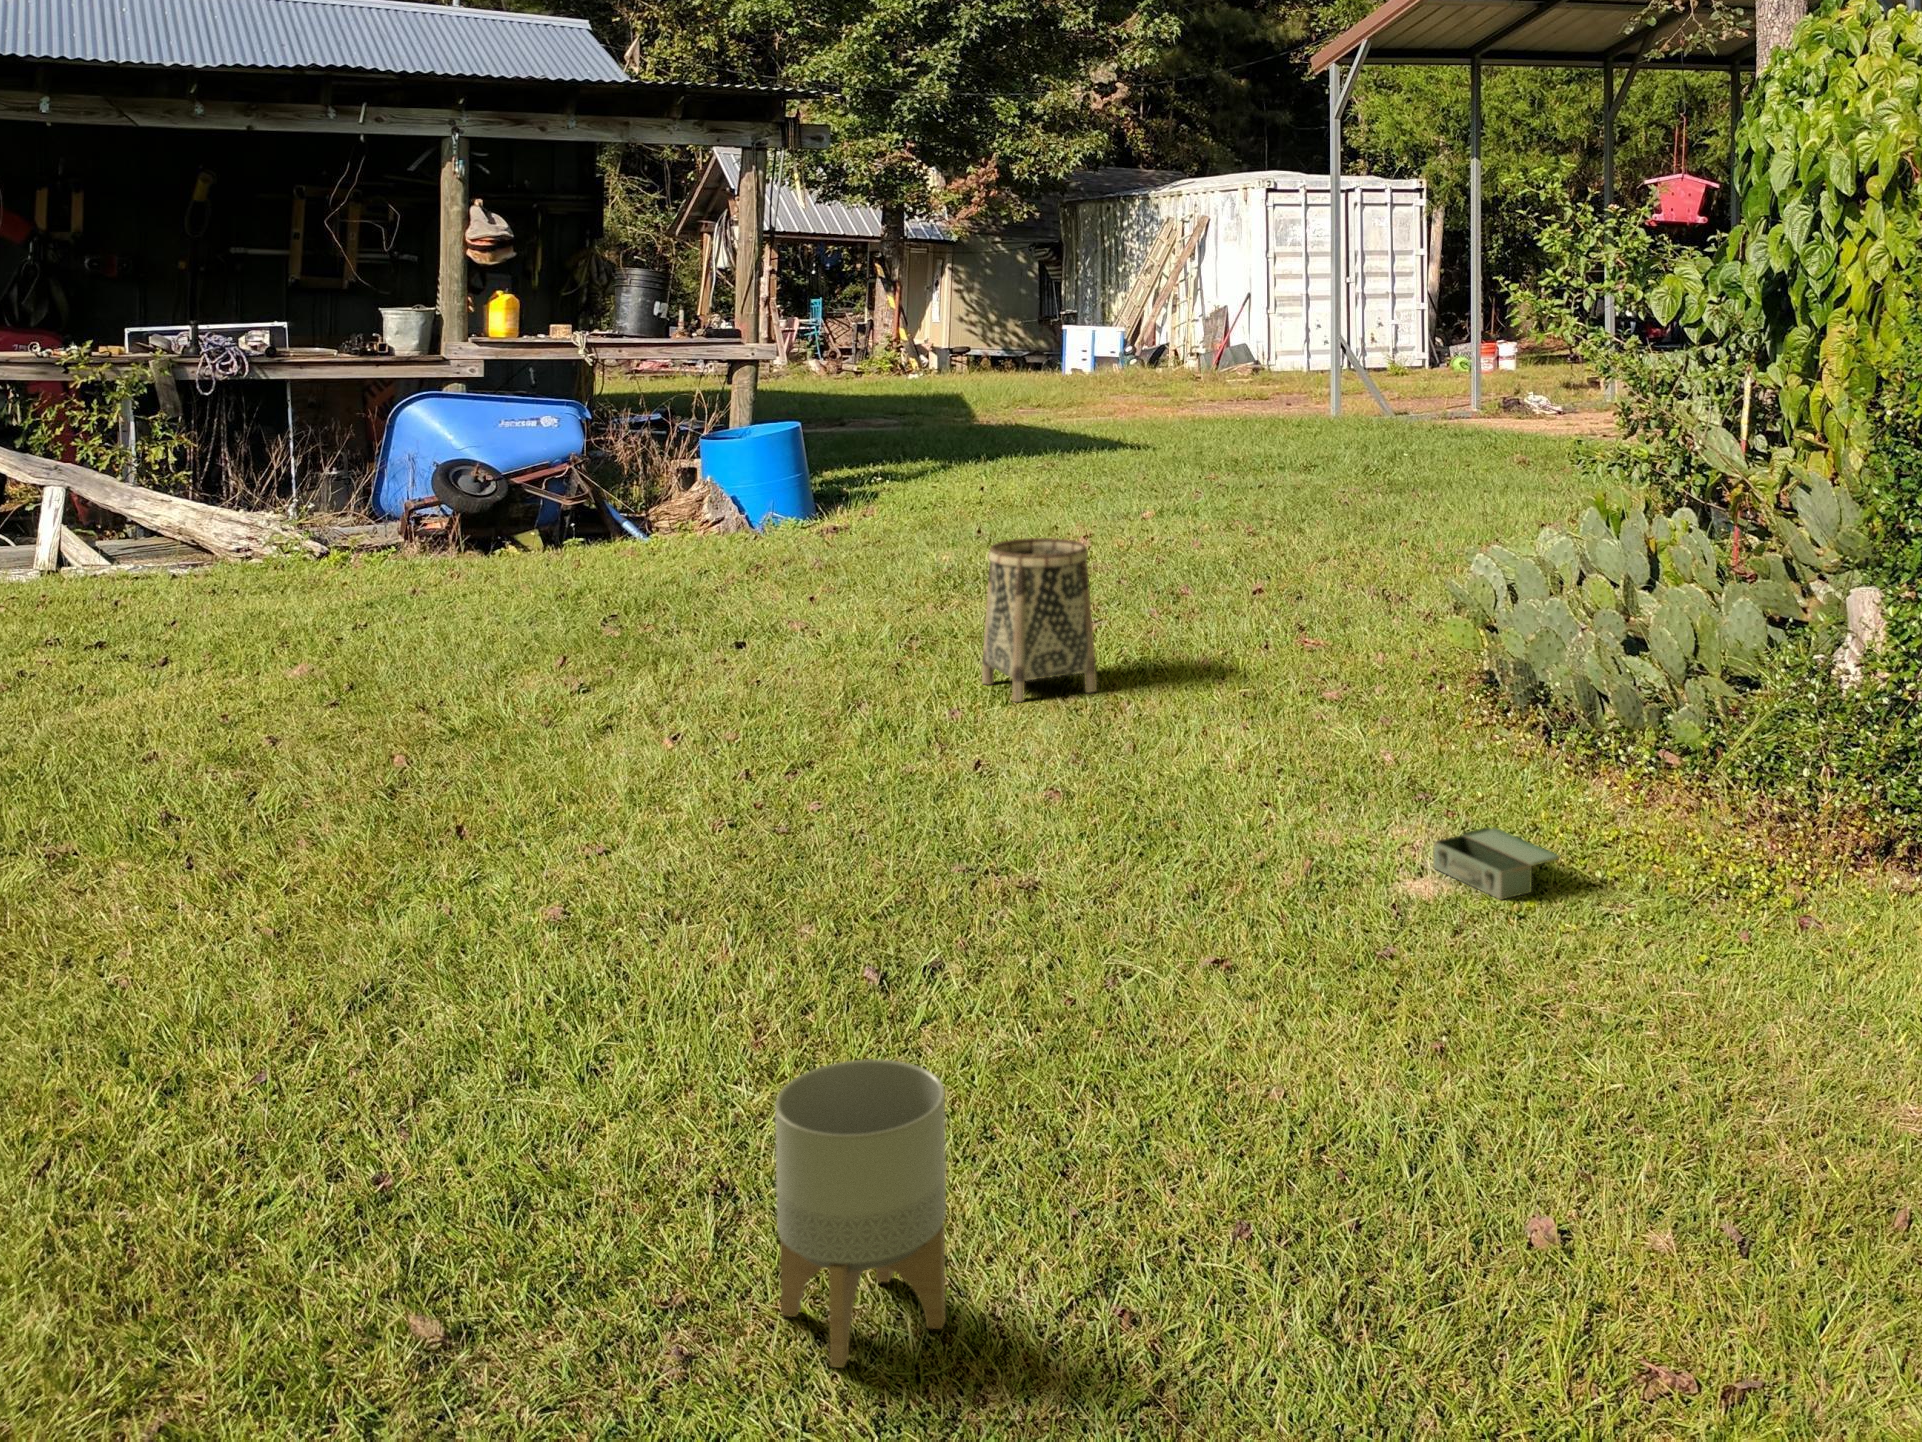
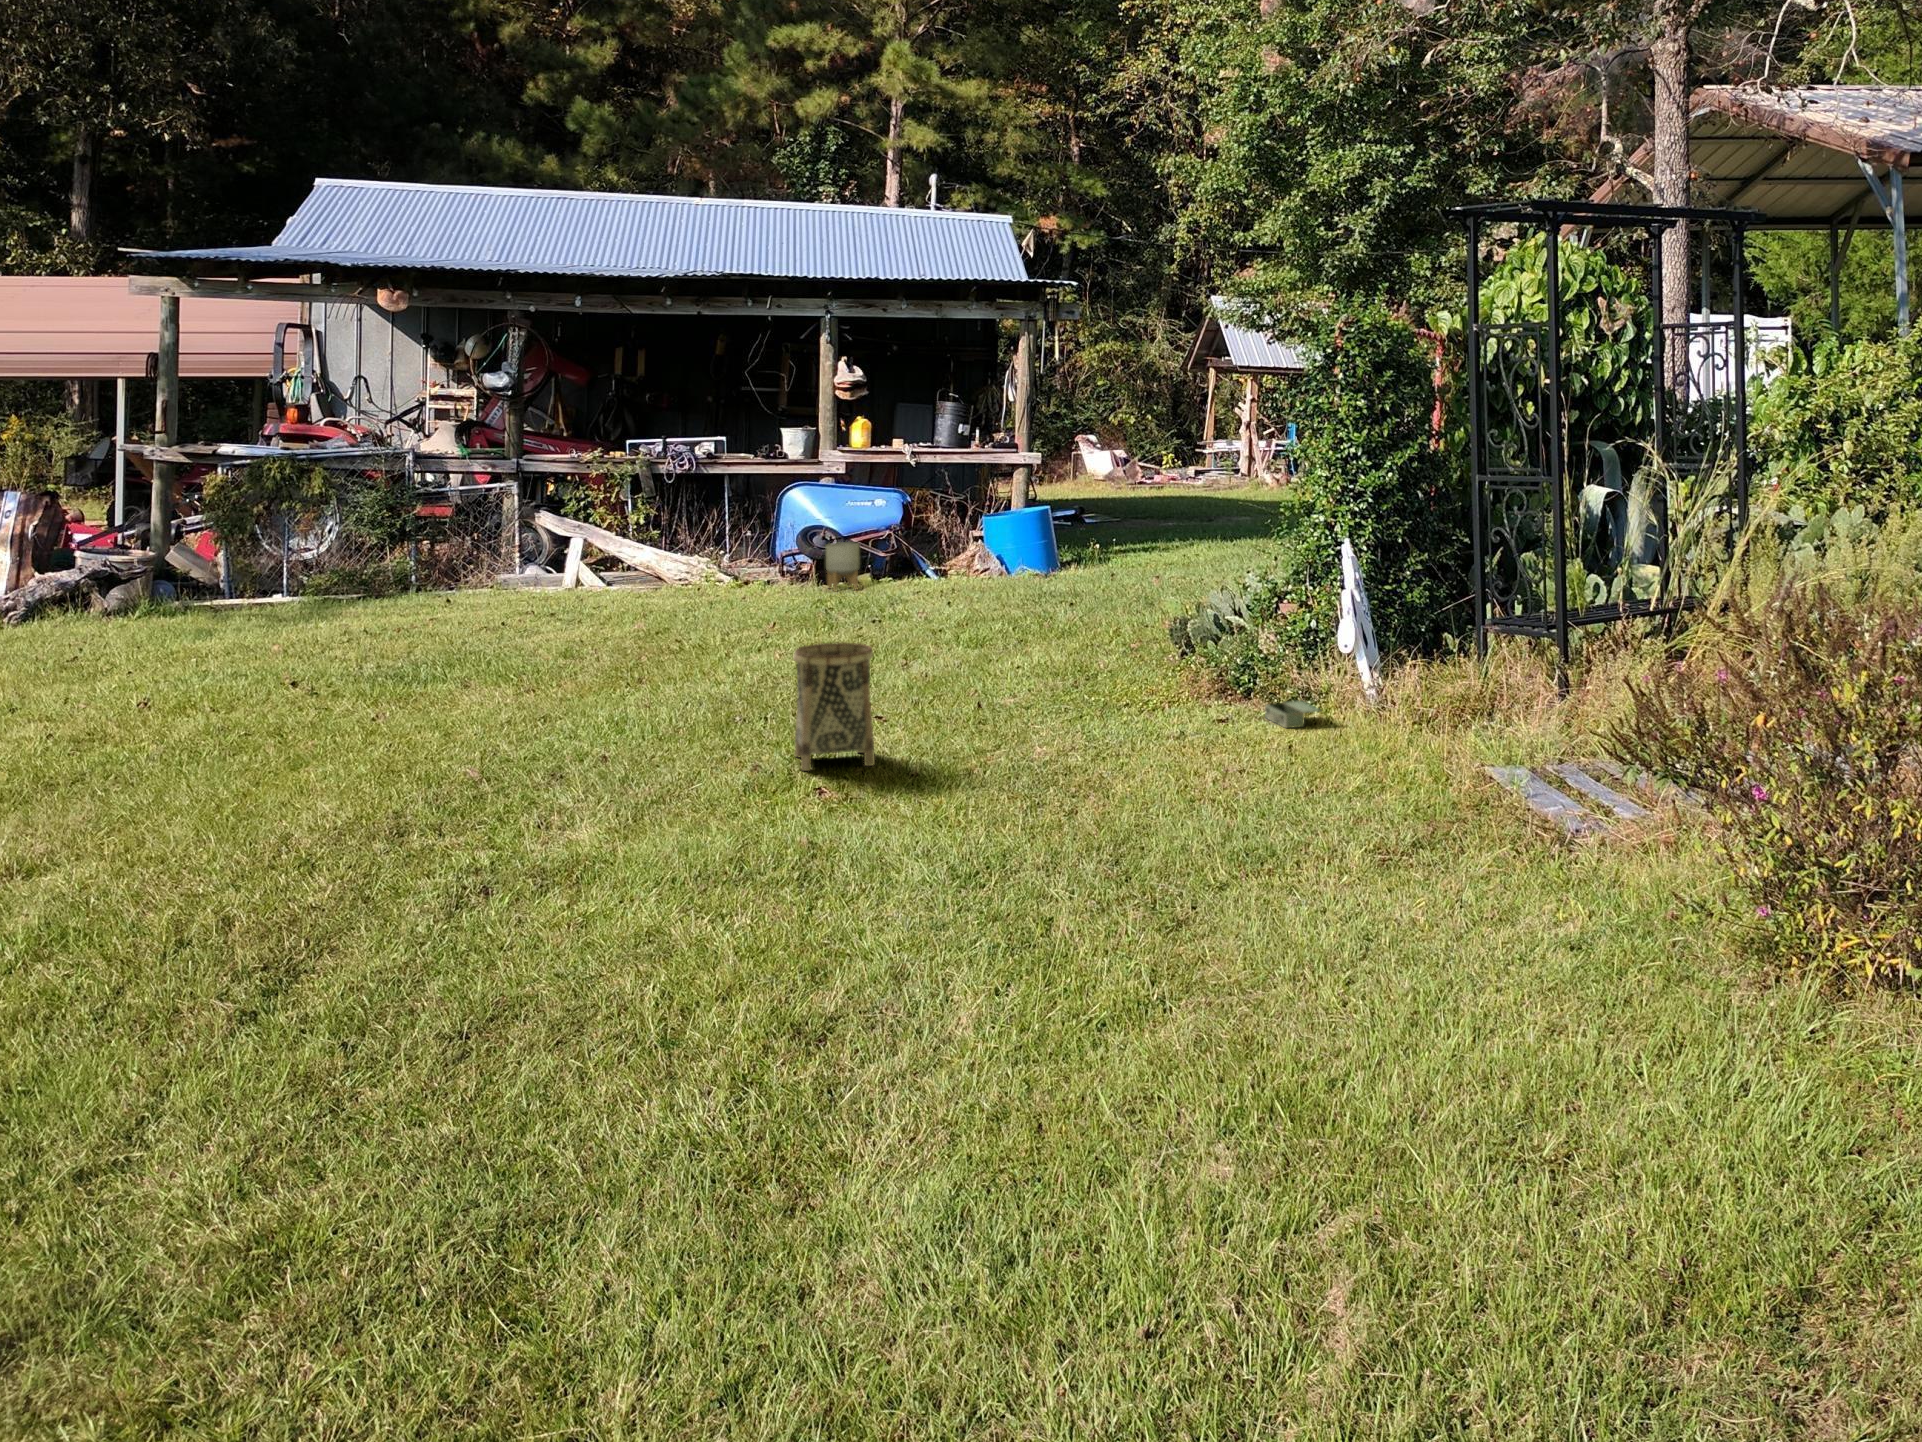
basket: present [982,538,1097,702] -> present [793,642,875,771]
planter: present [775,1059,946,1368] -> present [826,542,859,591]

